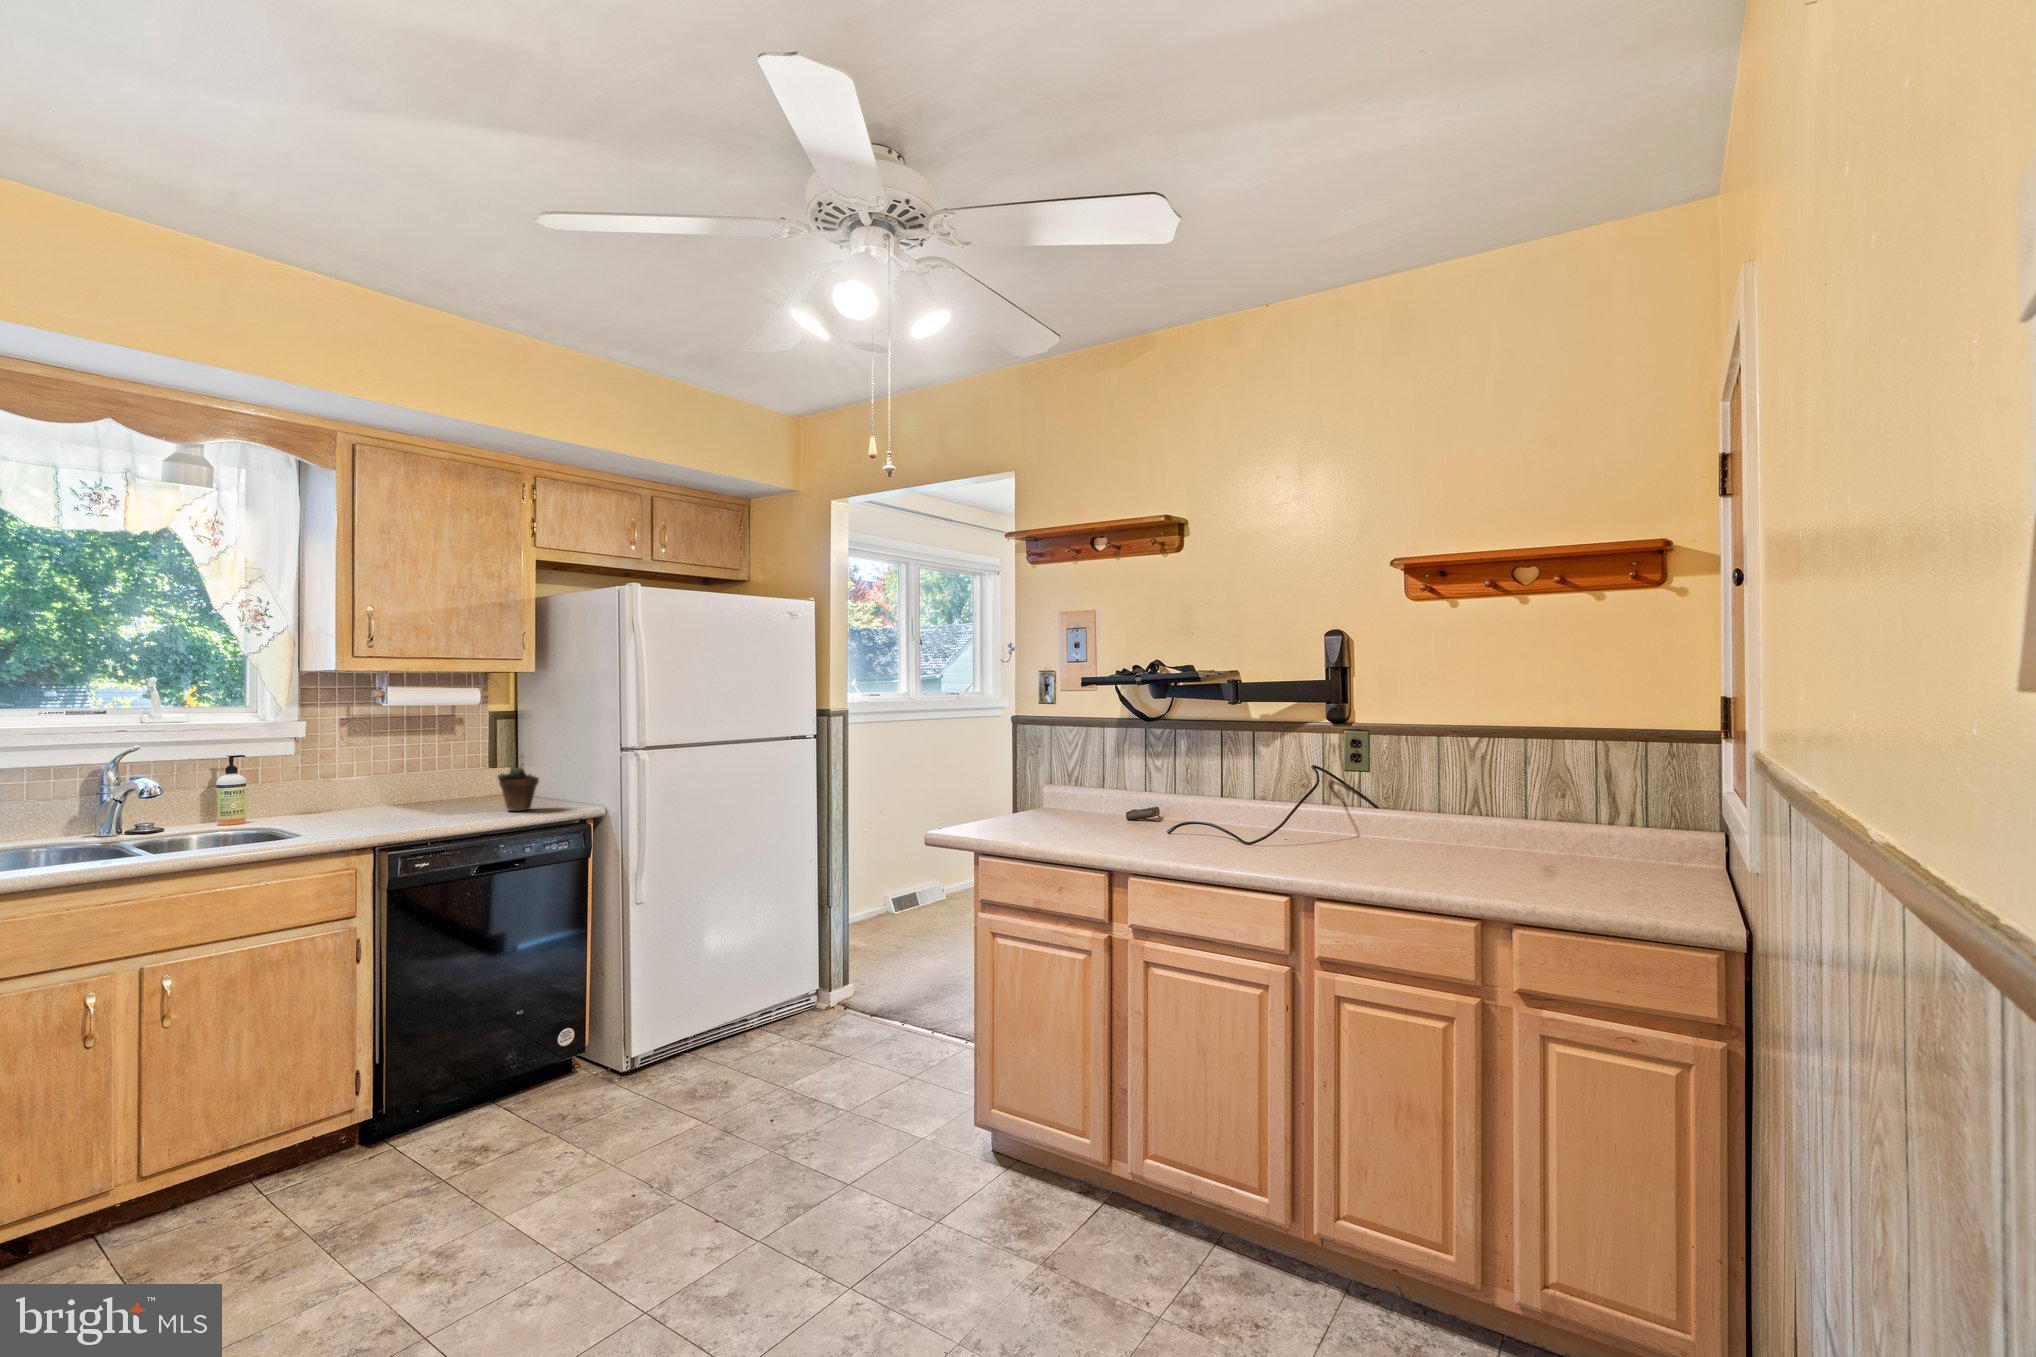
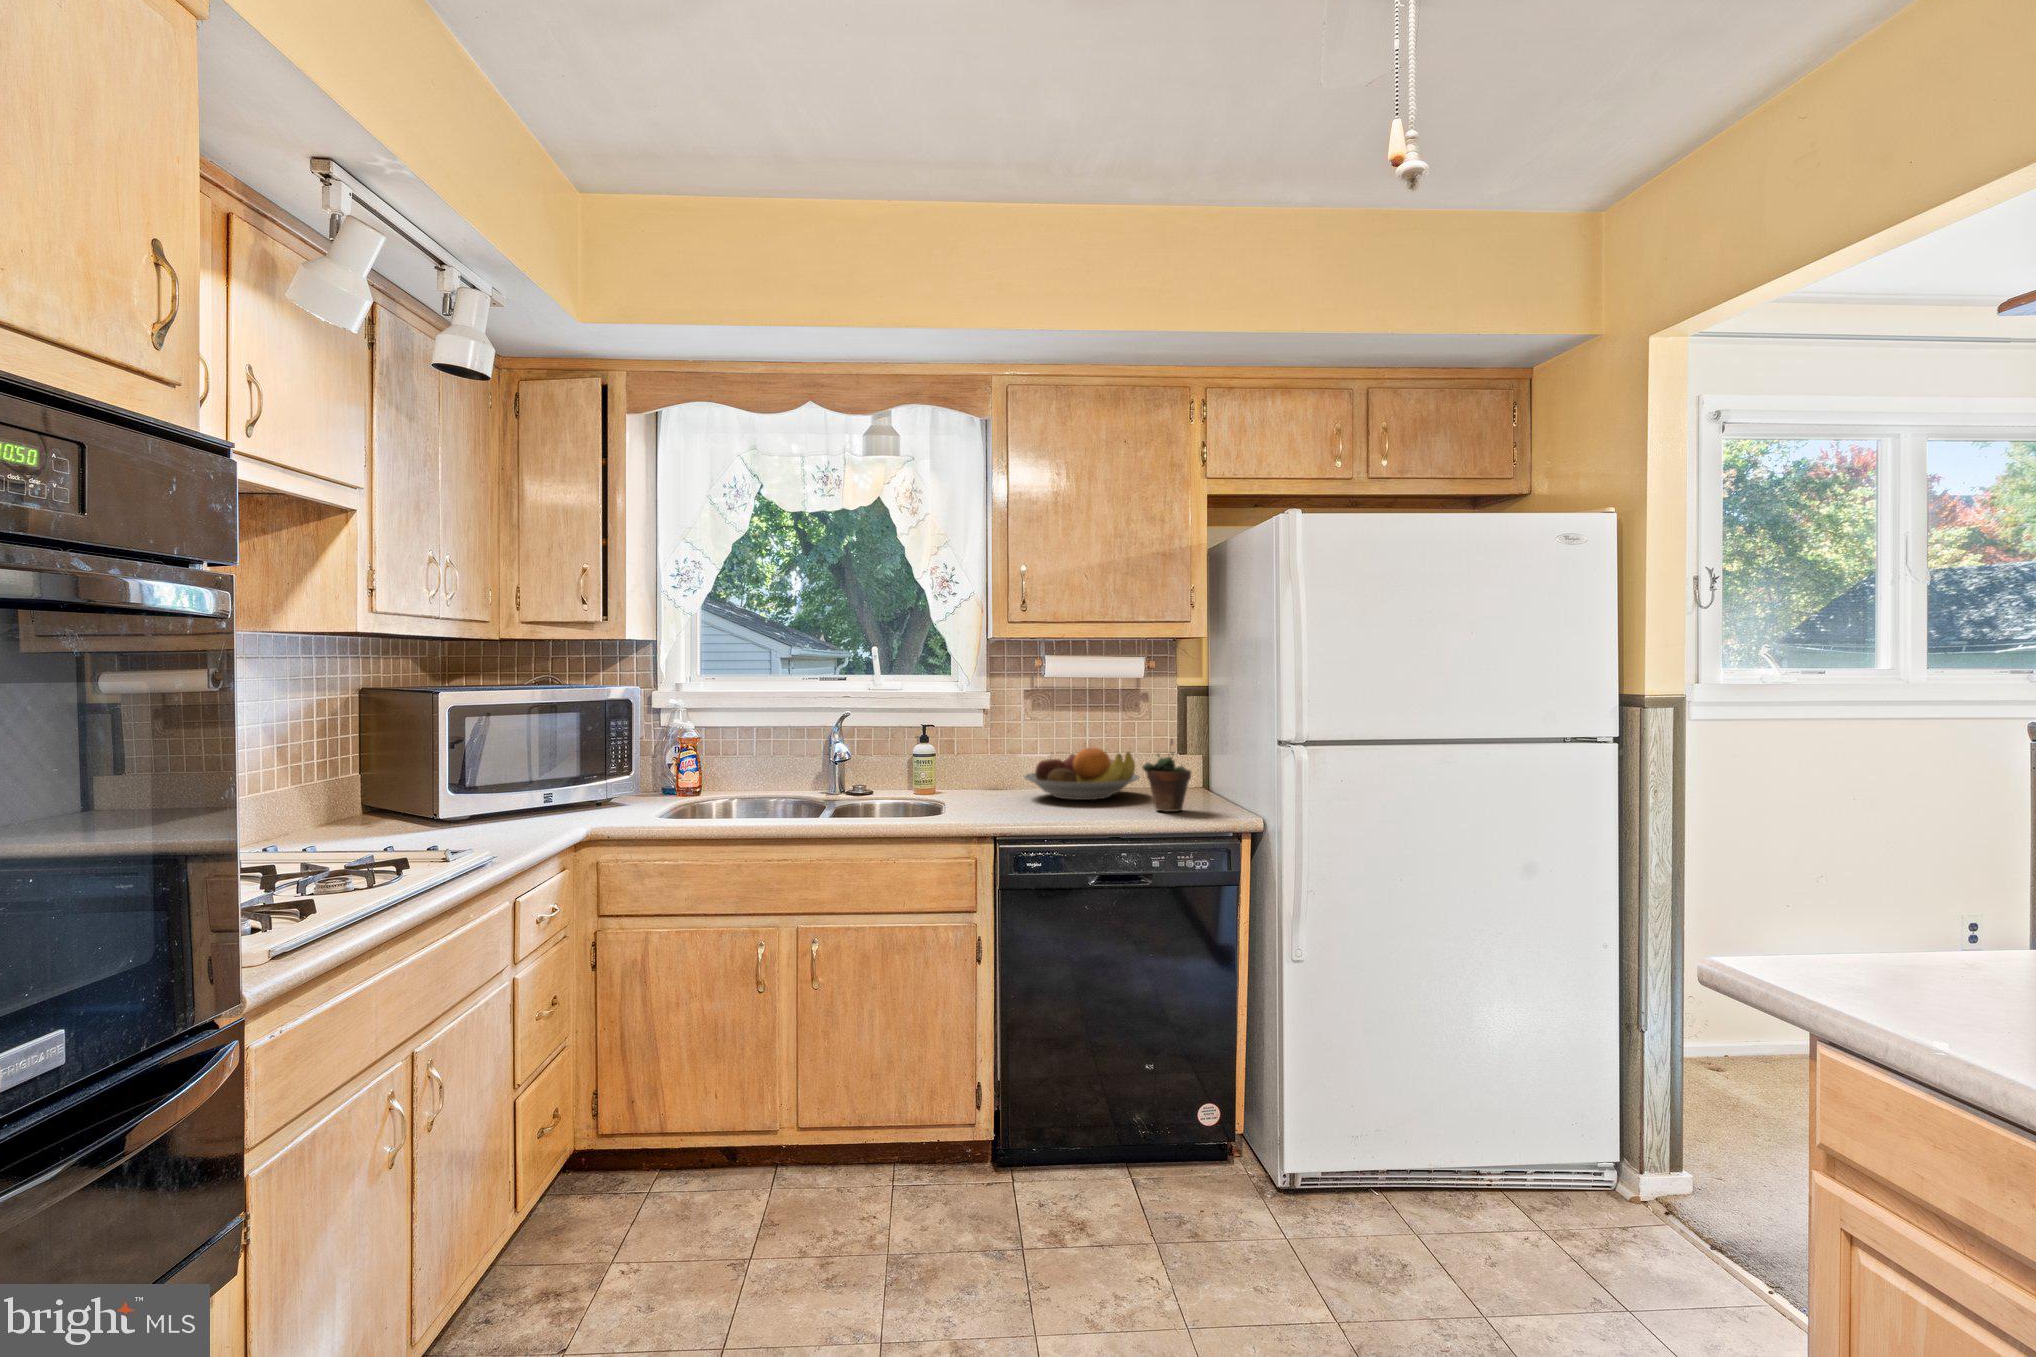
fruit bowl: none [351,766,472,812] -> present [1024,748,1140,800]

